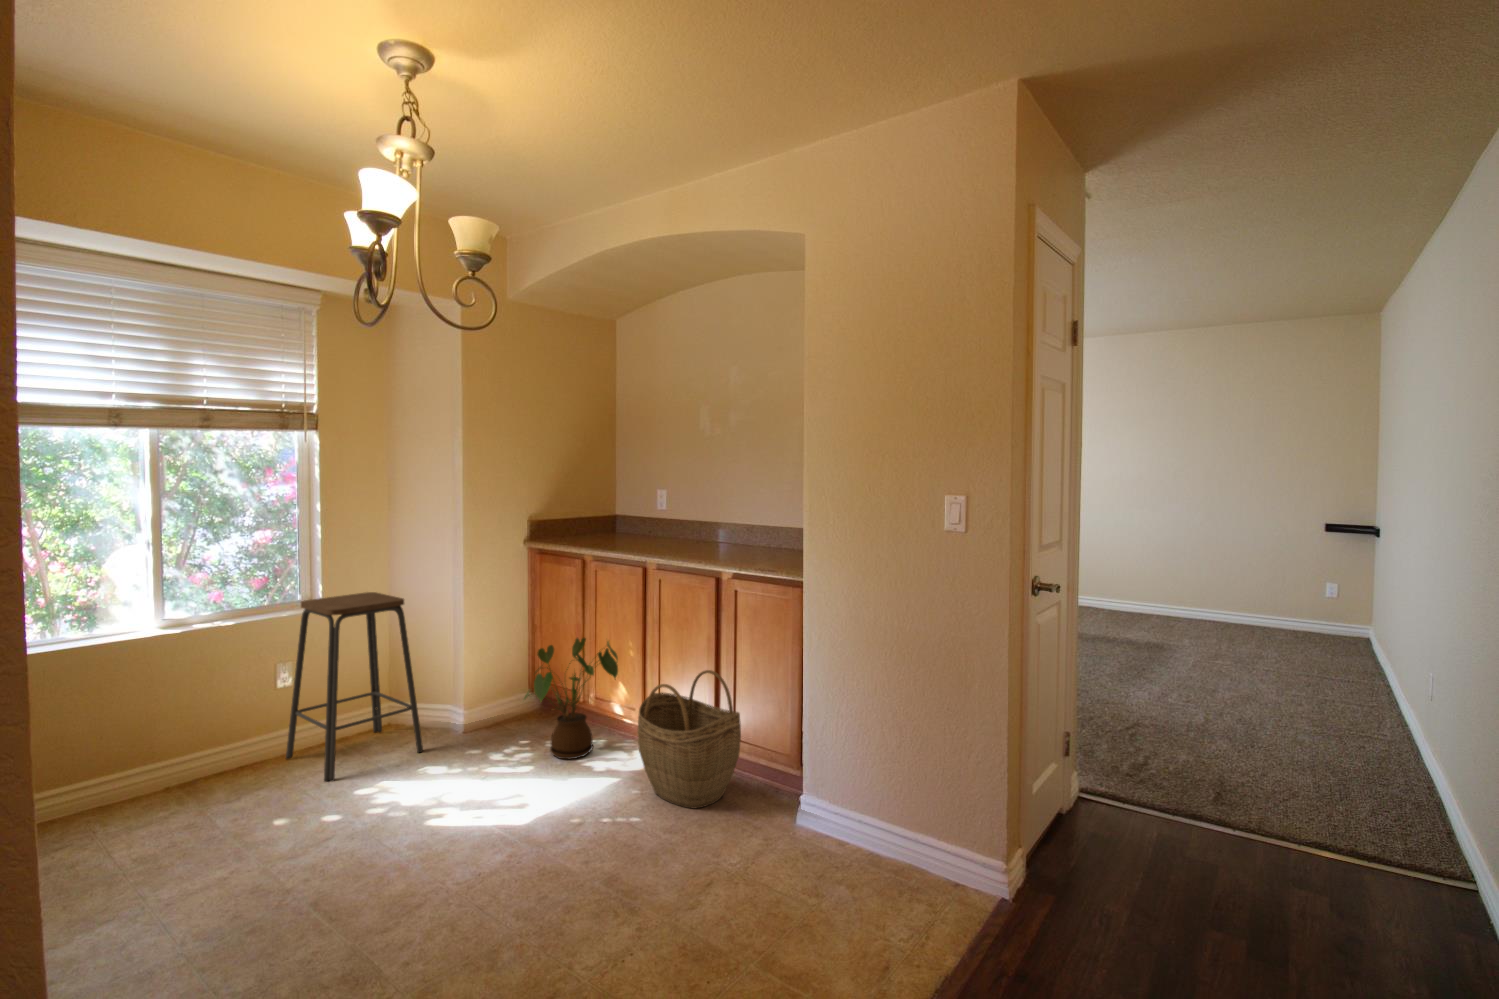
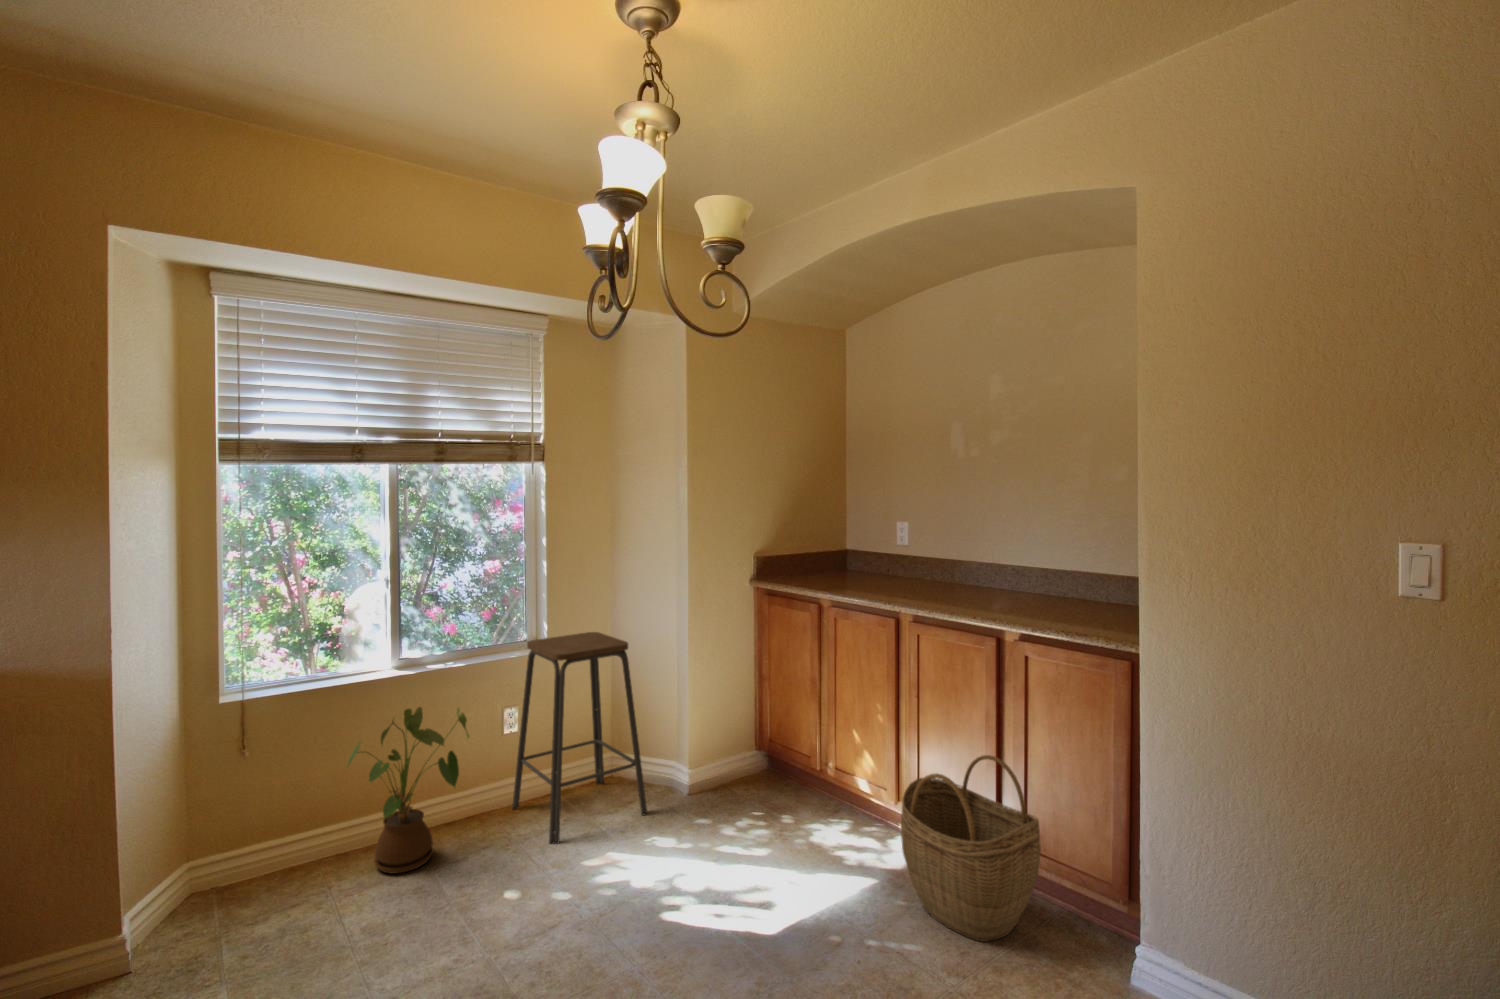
house plant: present [524,638,618,759] -> present [347,707,469,873]

